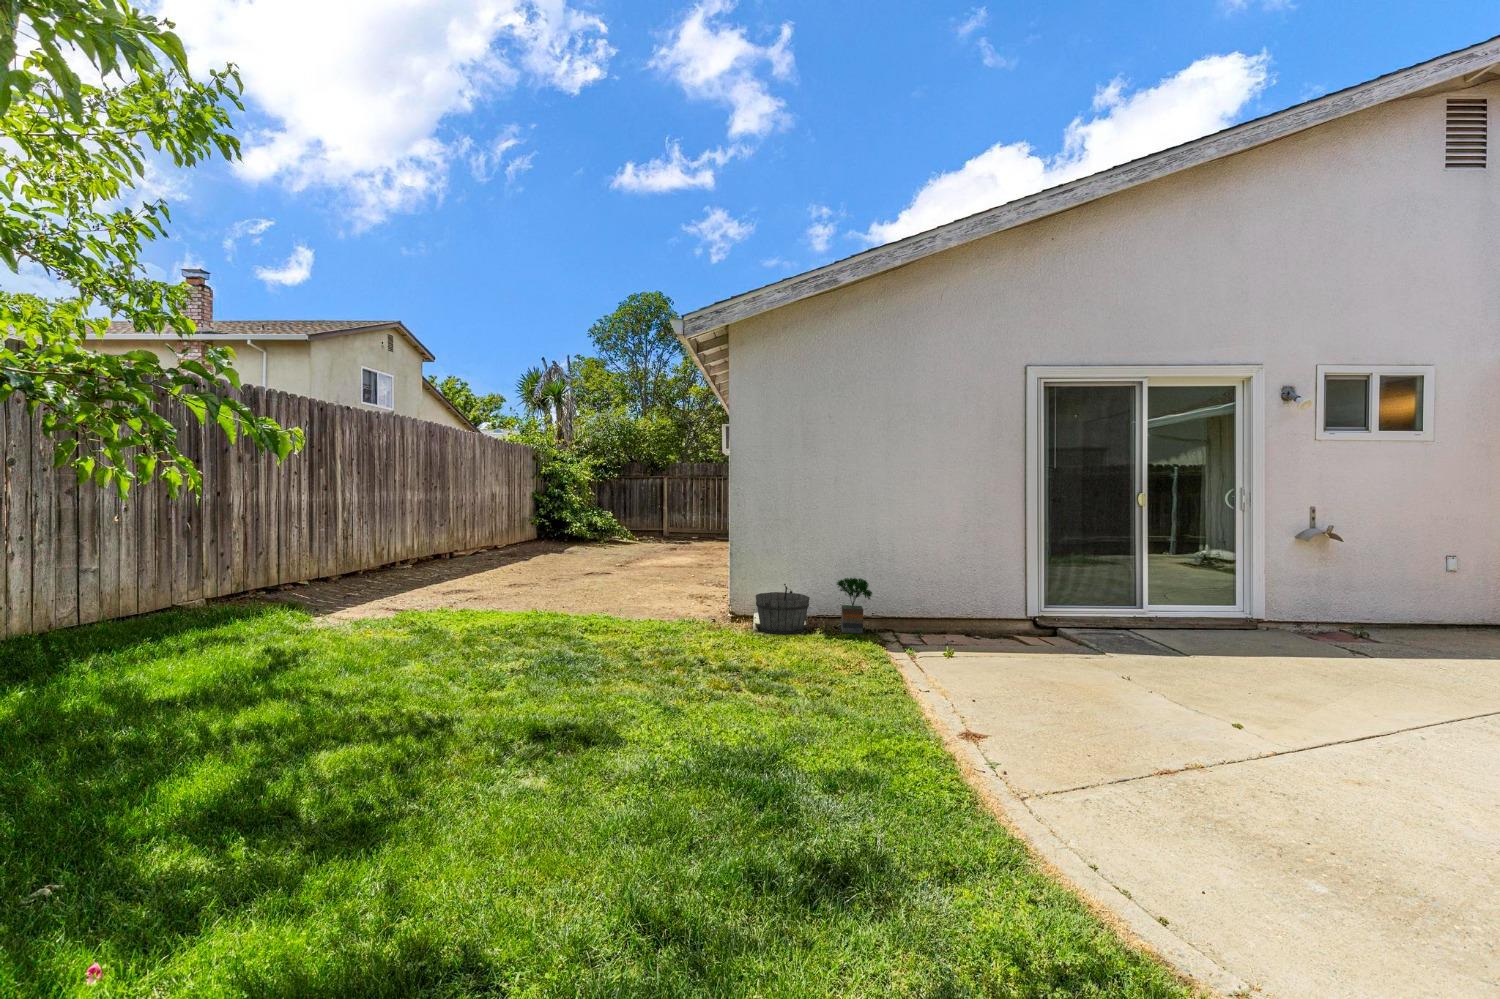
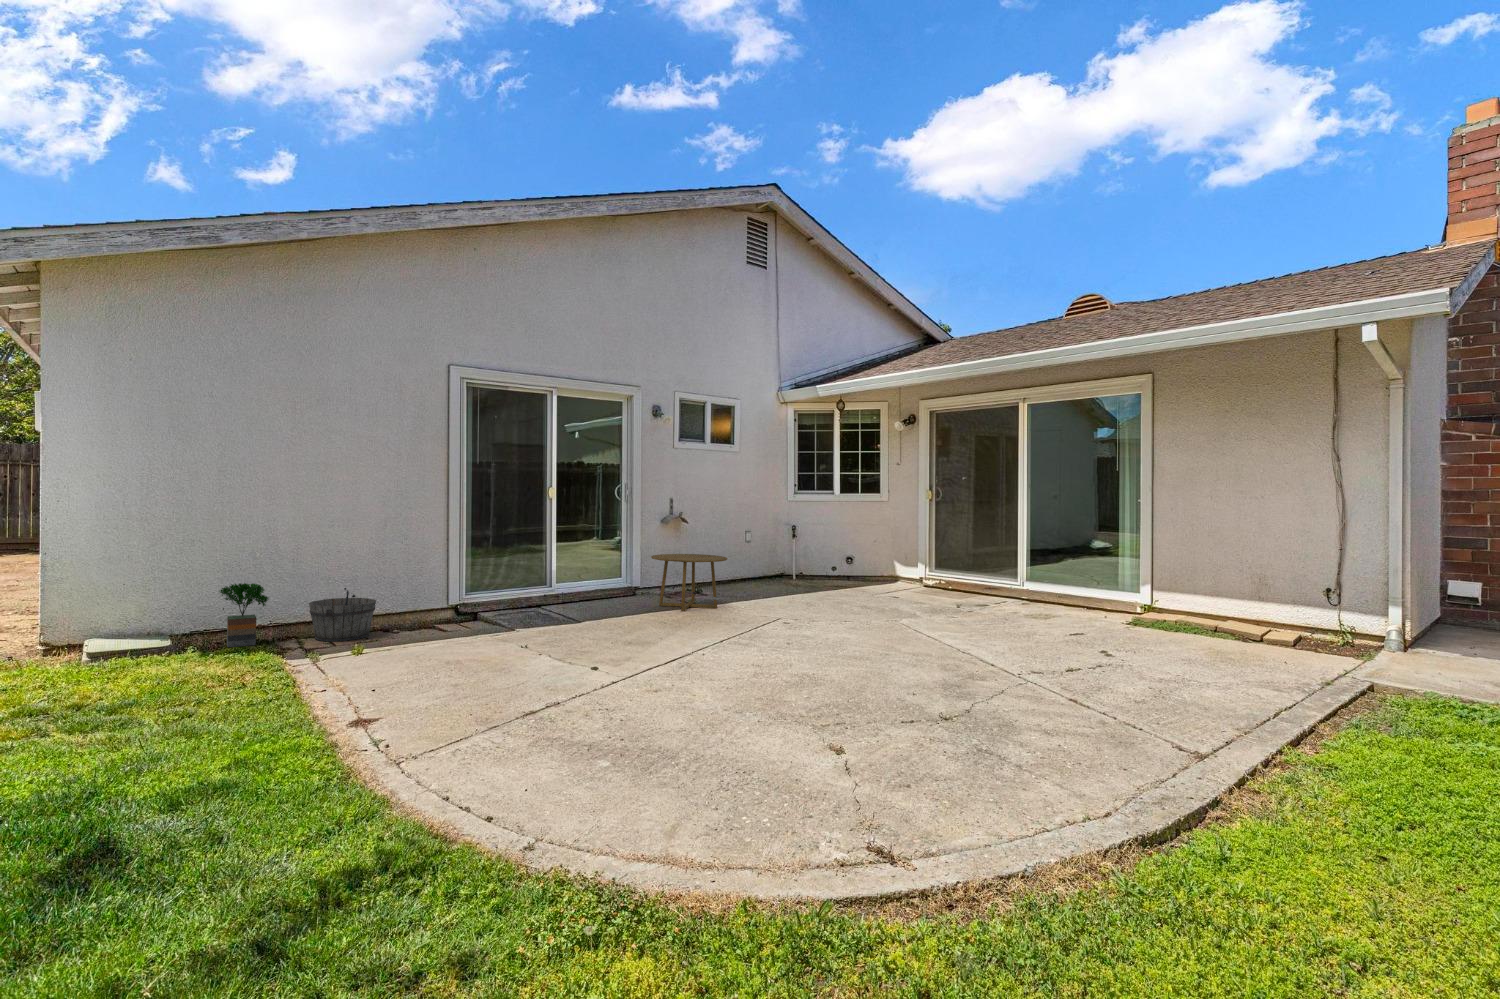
round table: none [1284,577,1430,661] -> present [651,554,727,611]
wooden bucket: present [756,584,810,634] -> present [309,588,376,642]

